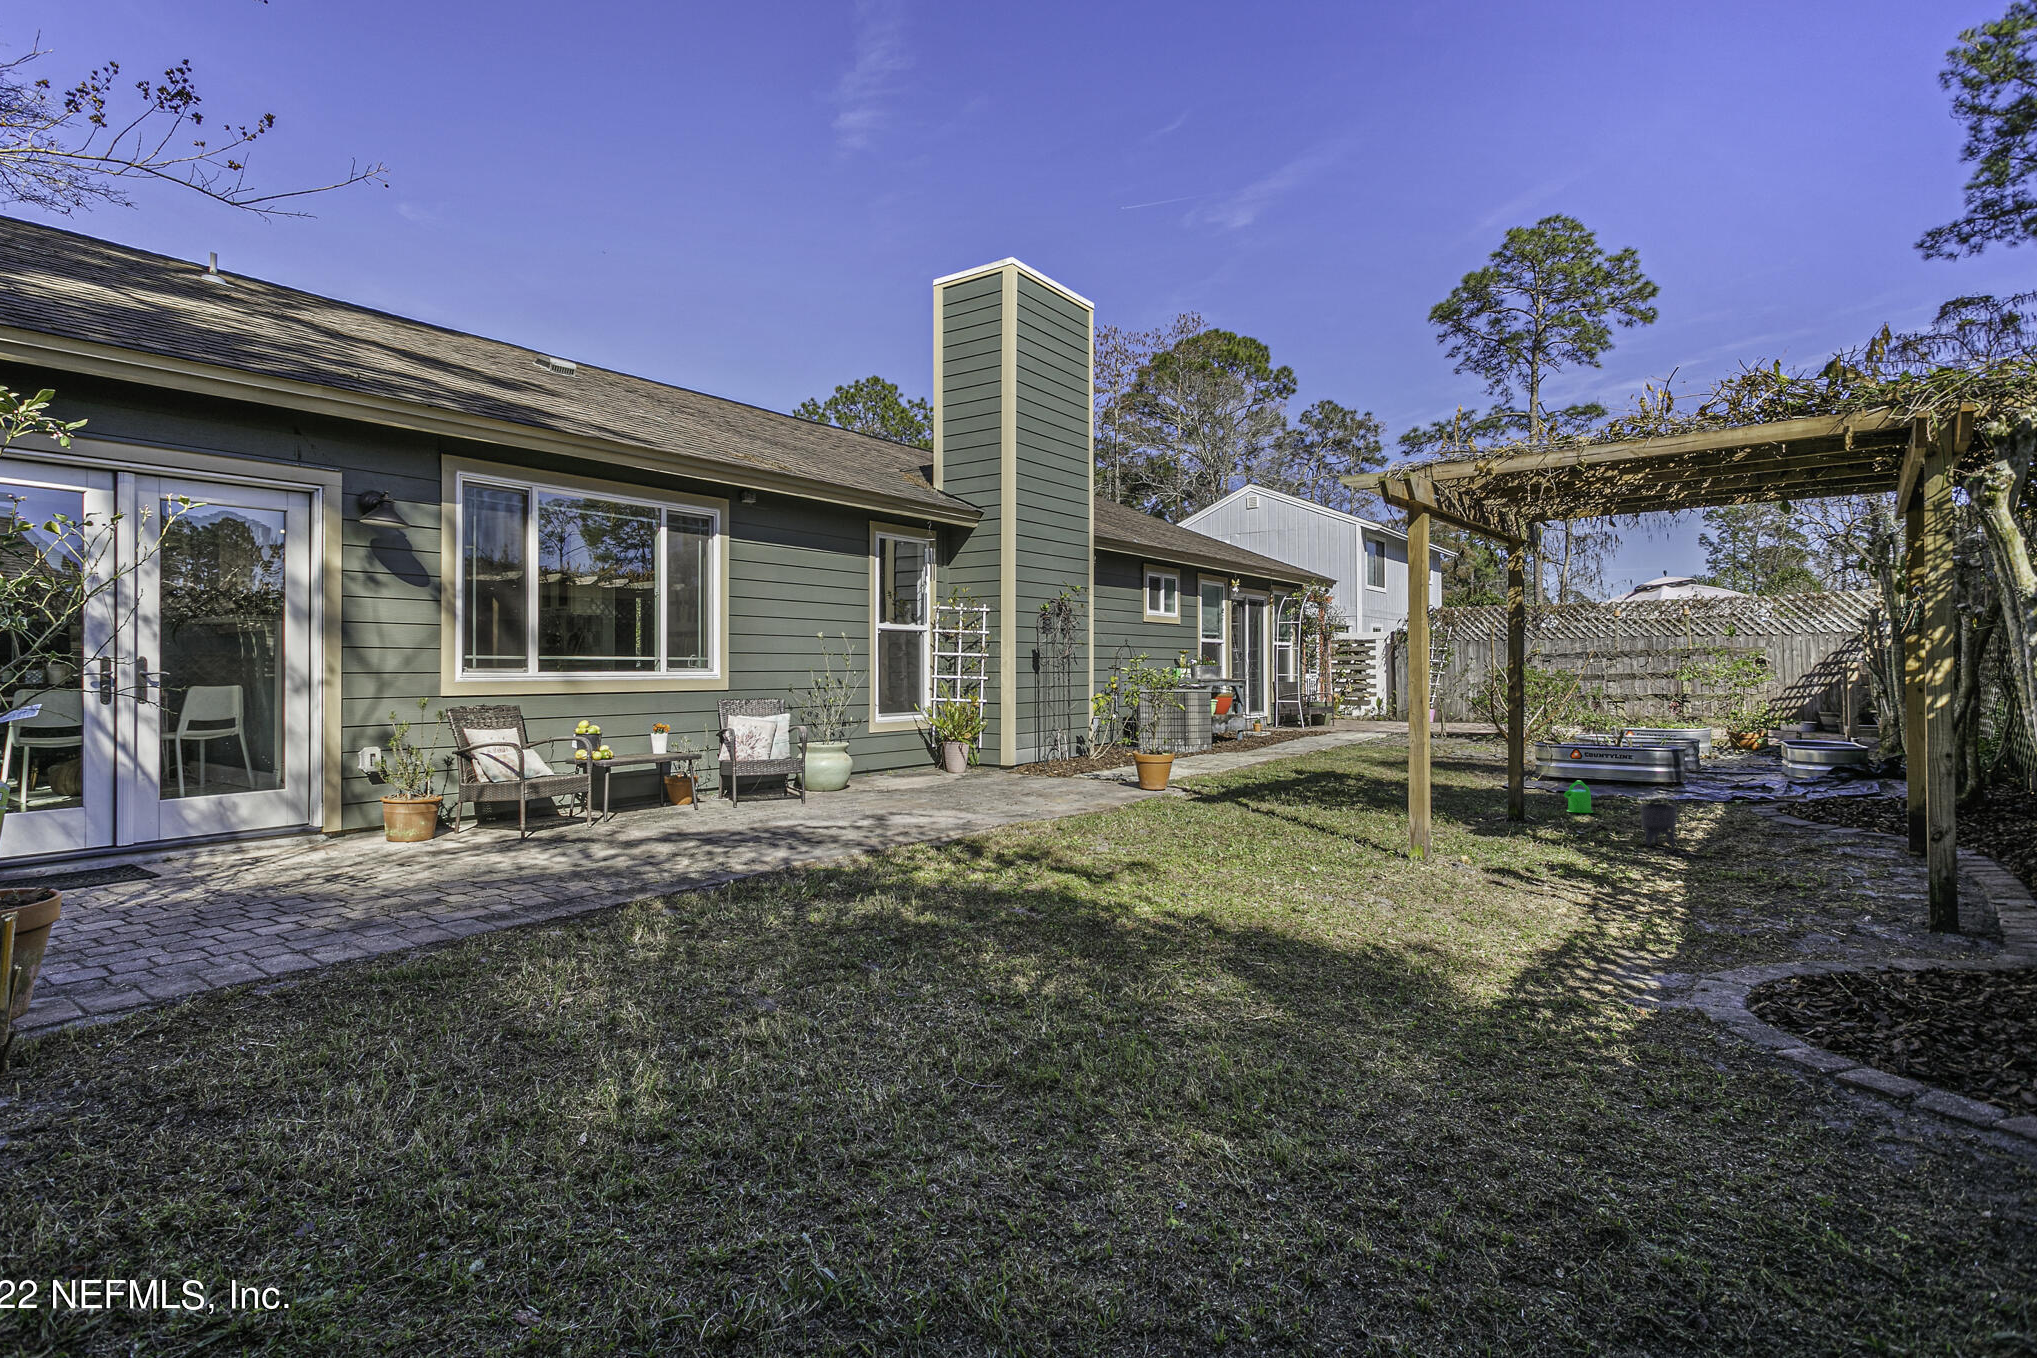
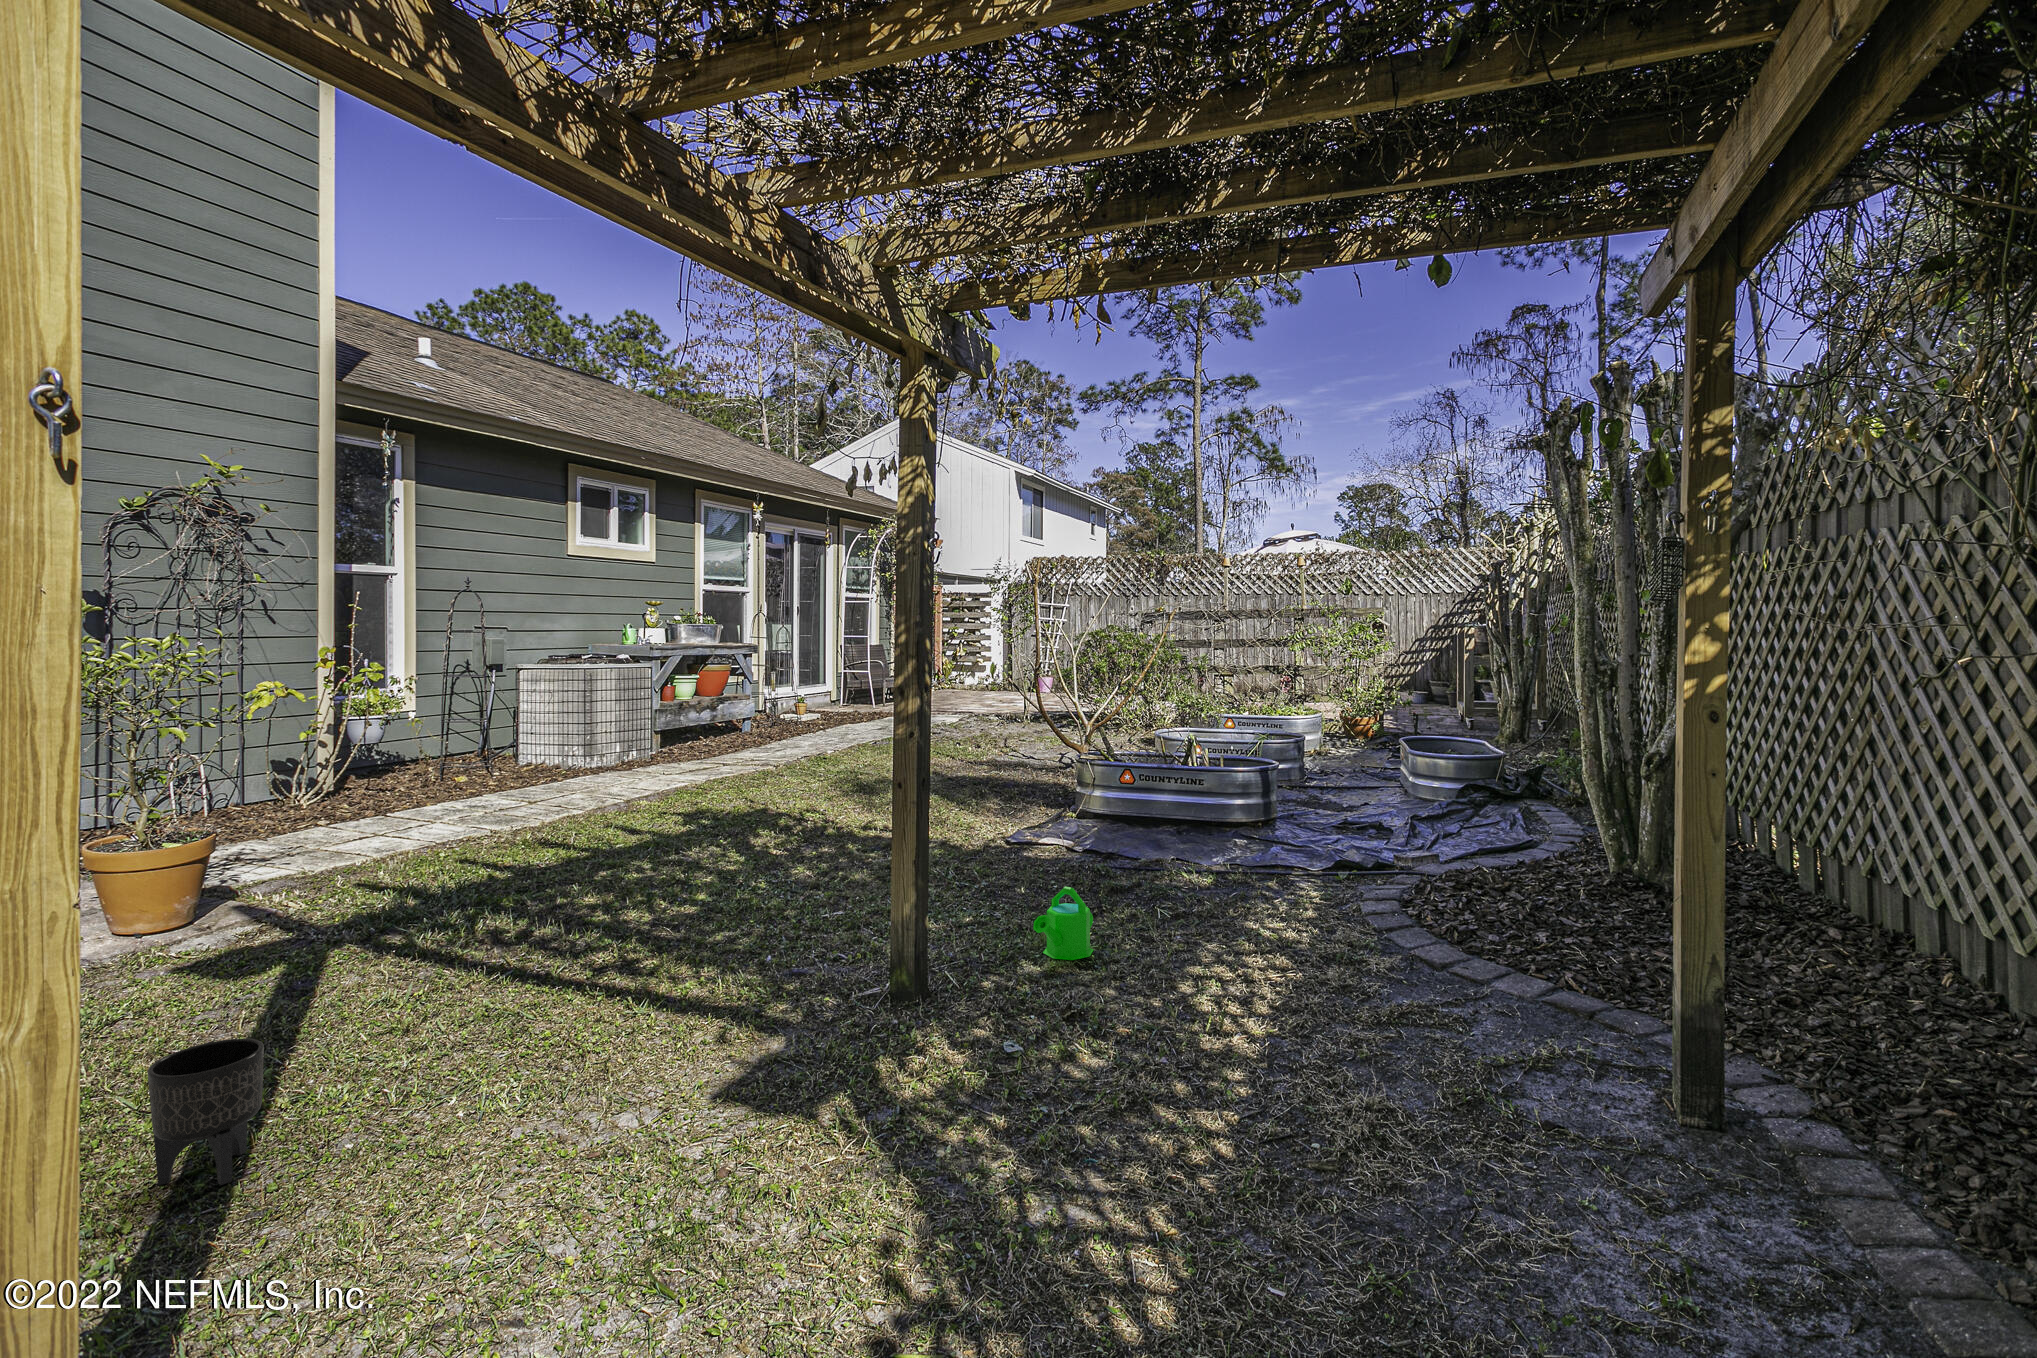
planter: present [1640,803,1676,847] -> present [147,1039,264,1185]

